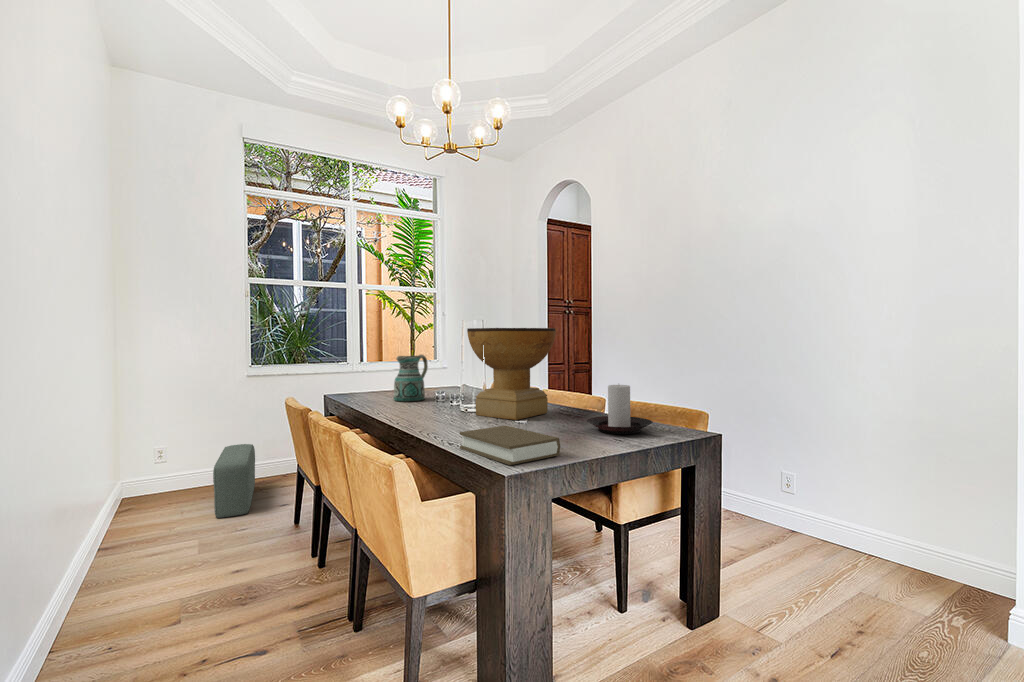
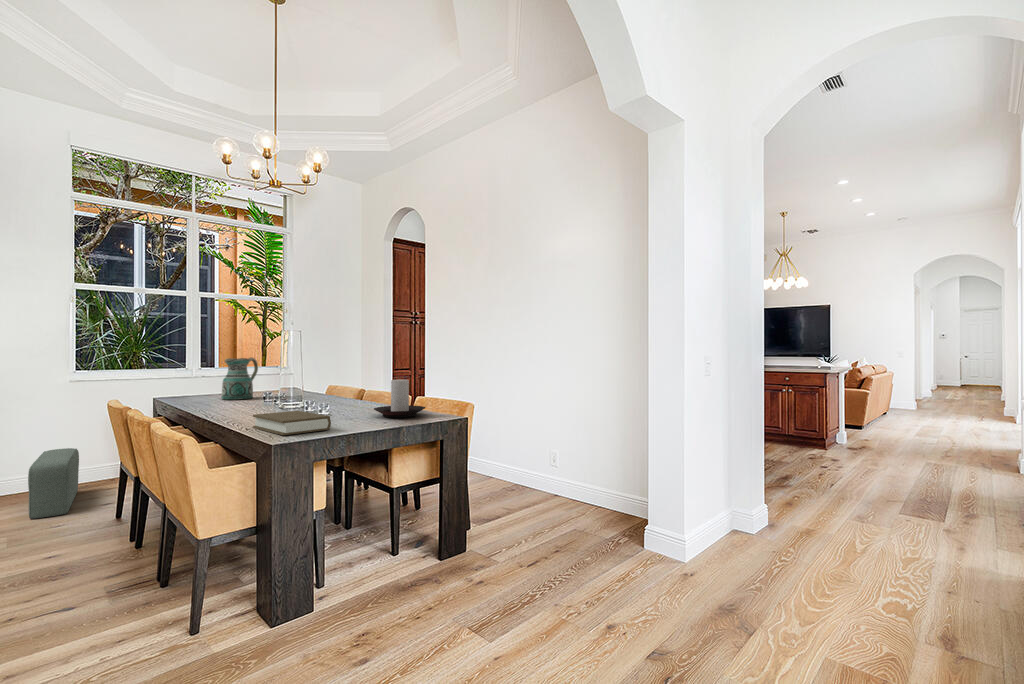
decorative bowl: present [467,328,556,420] -> none [283,333,363,411]

